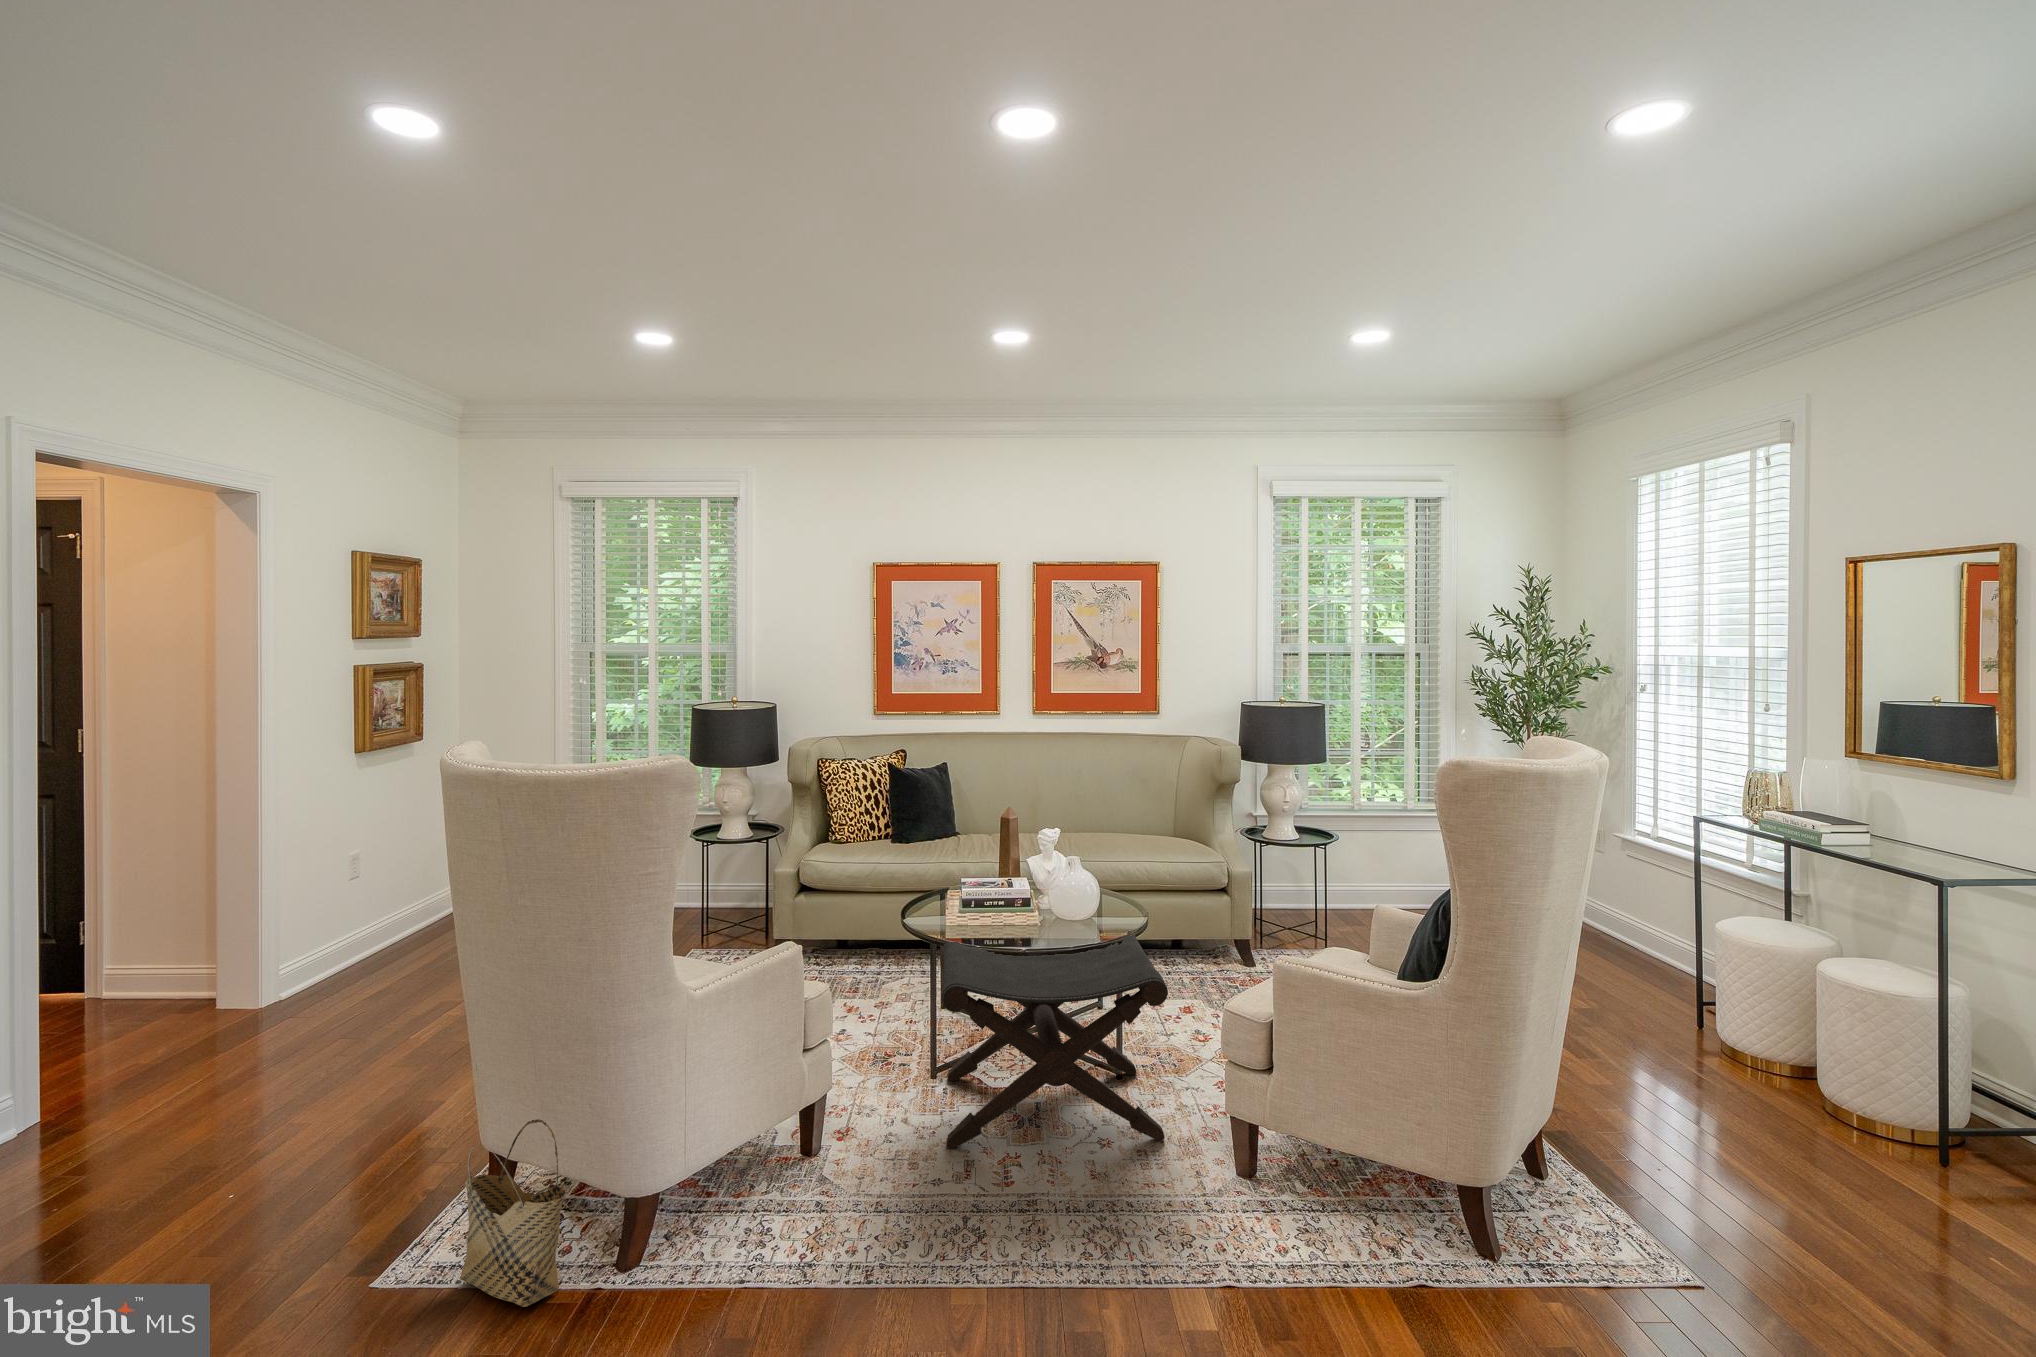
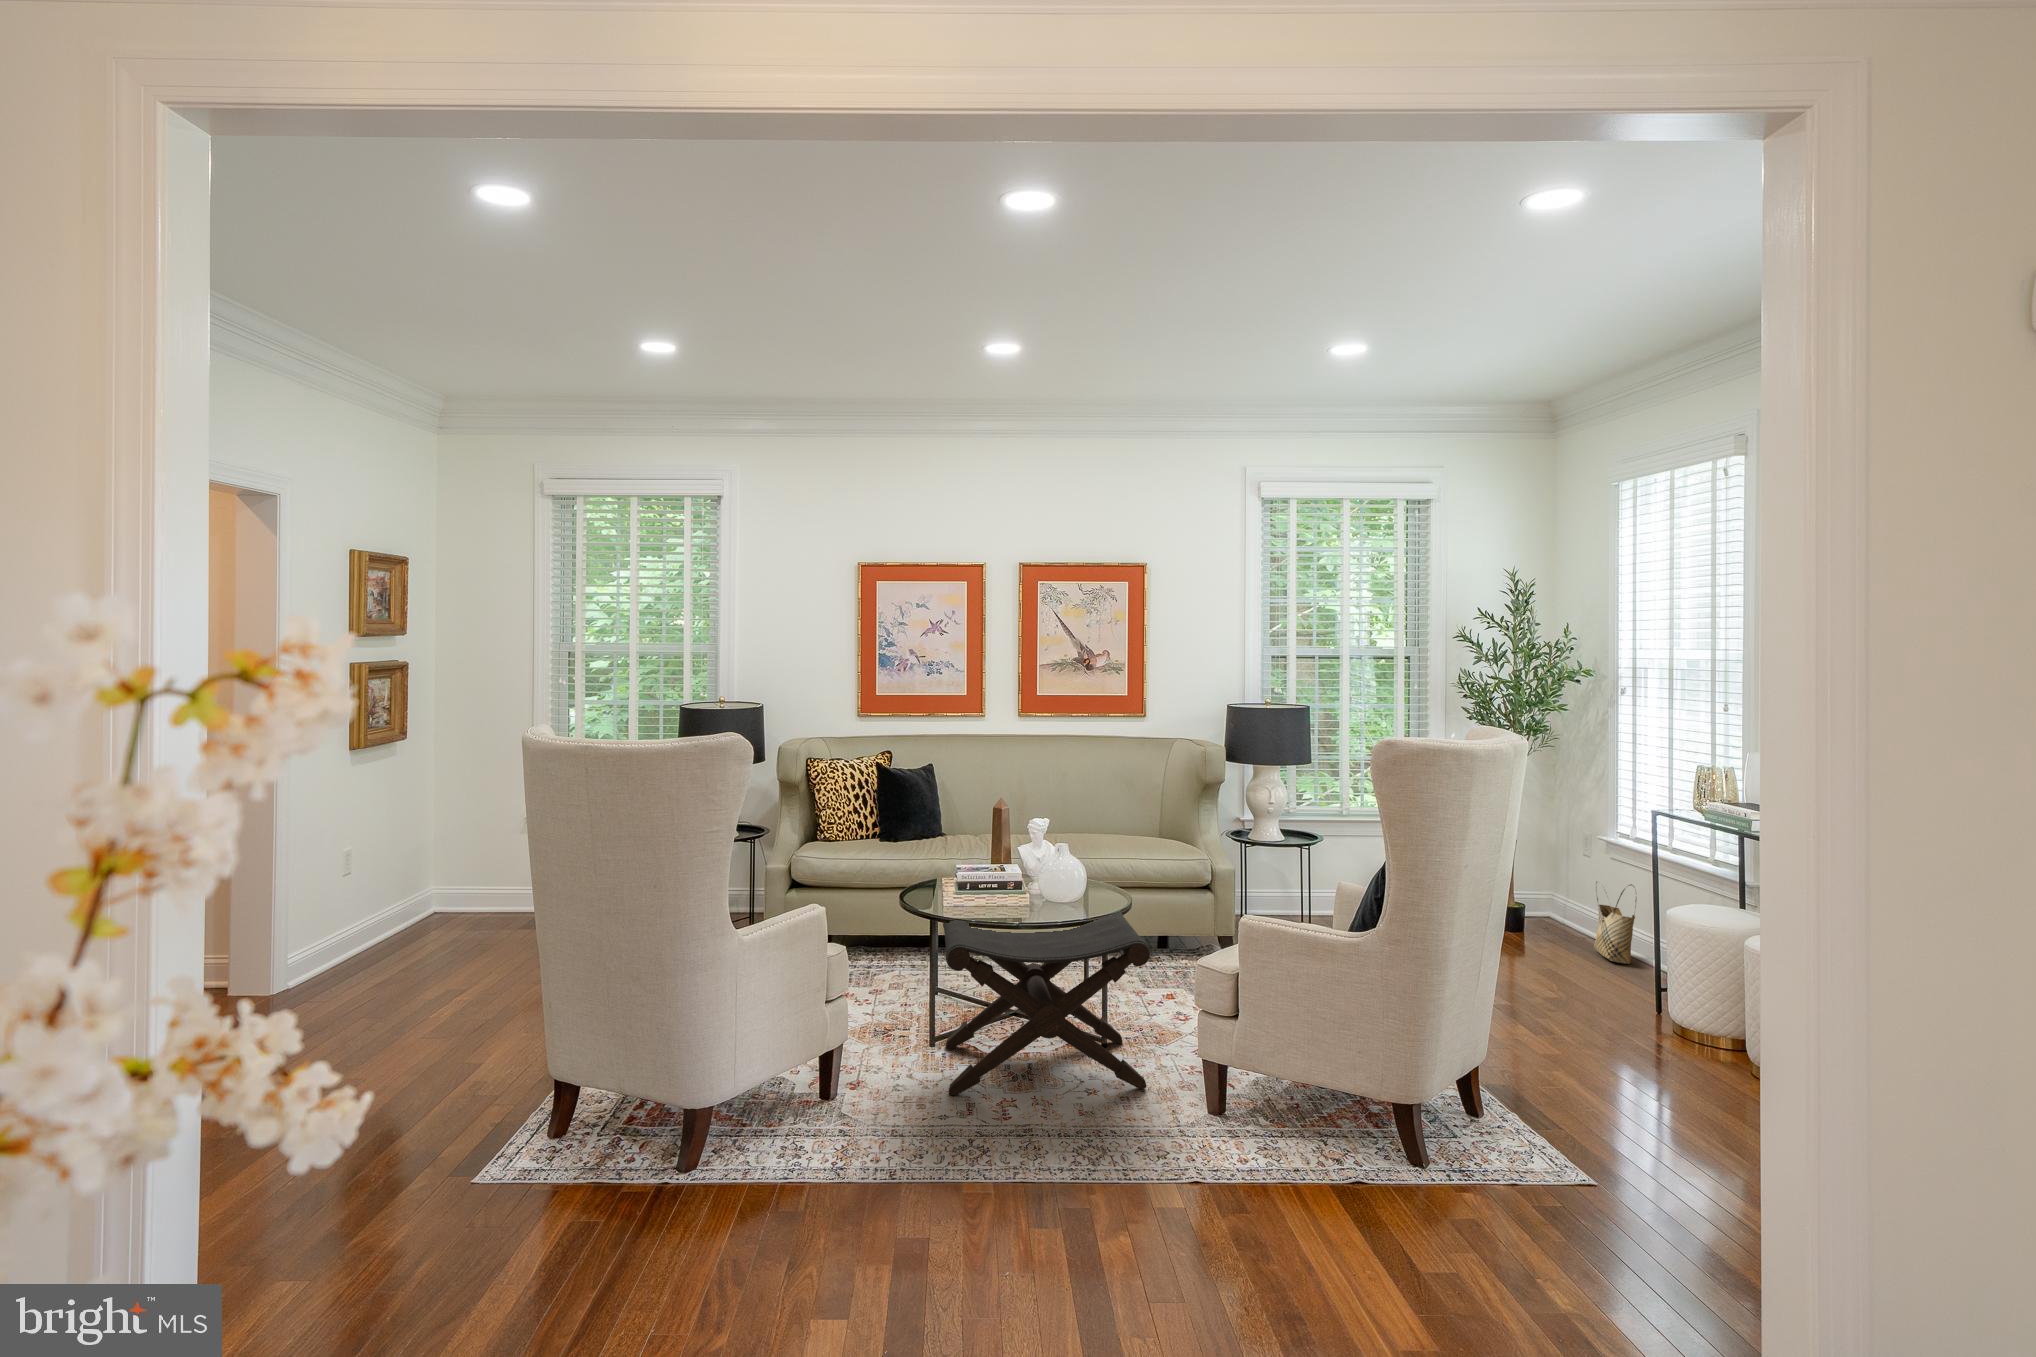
woven basket: present [460,1119,565,1307] -> present [1594,881,1637,964]

